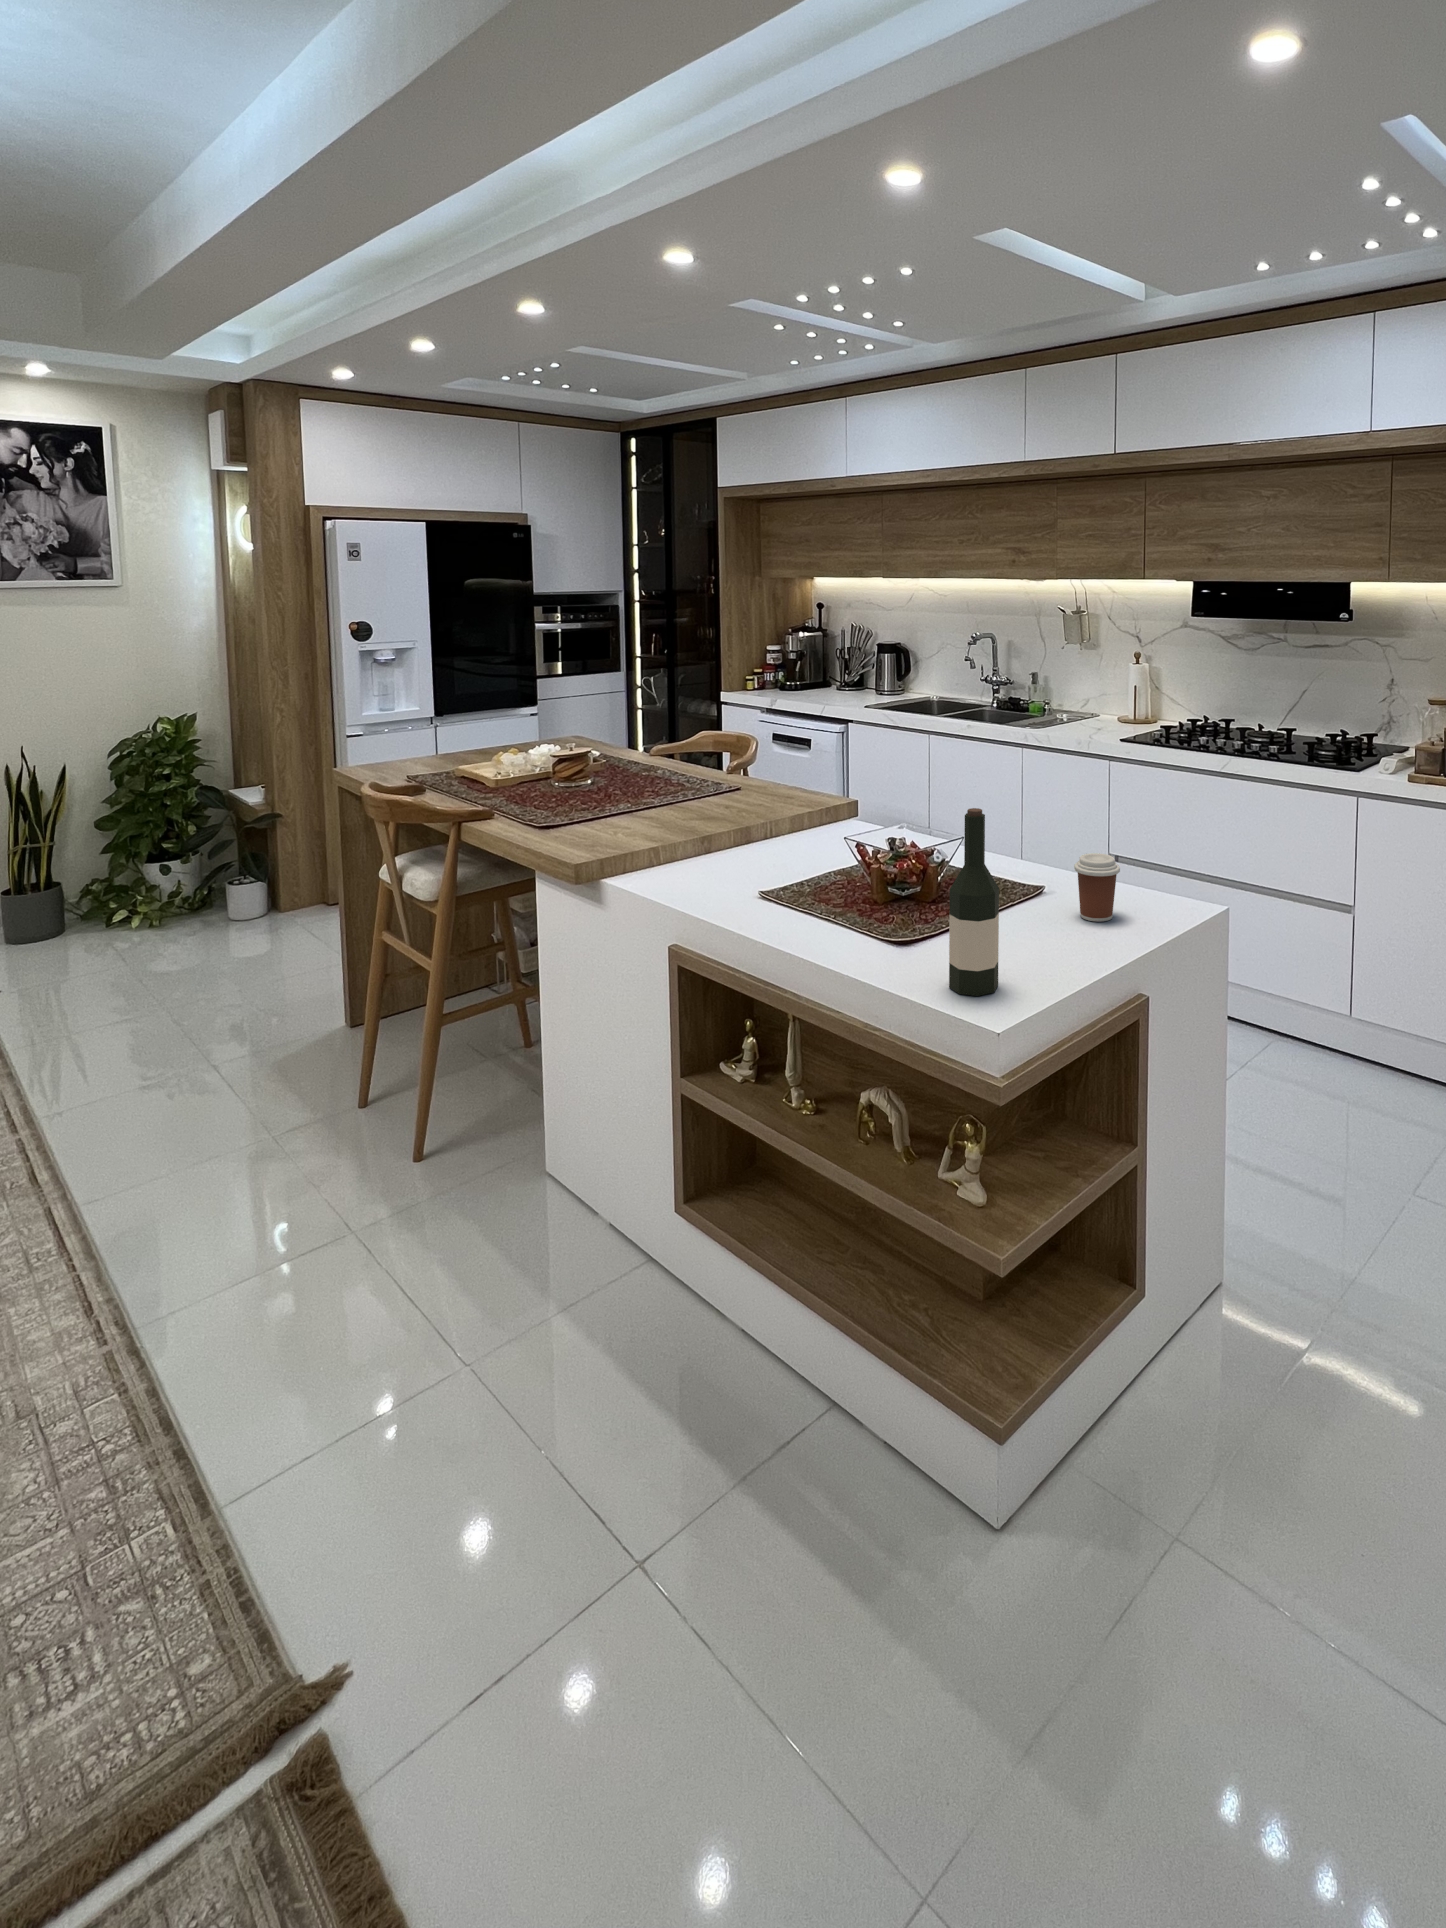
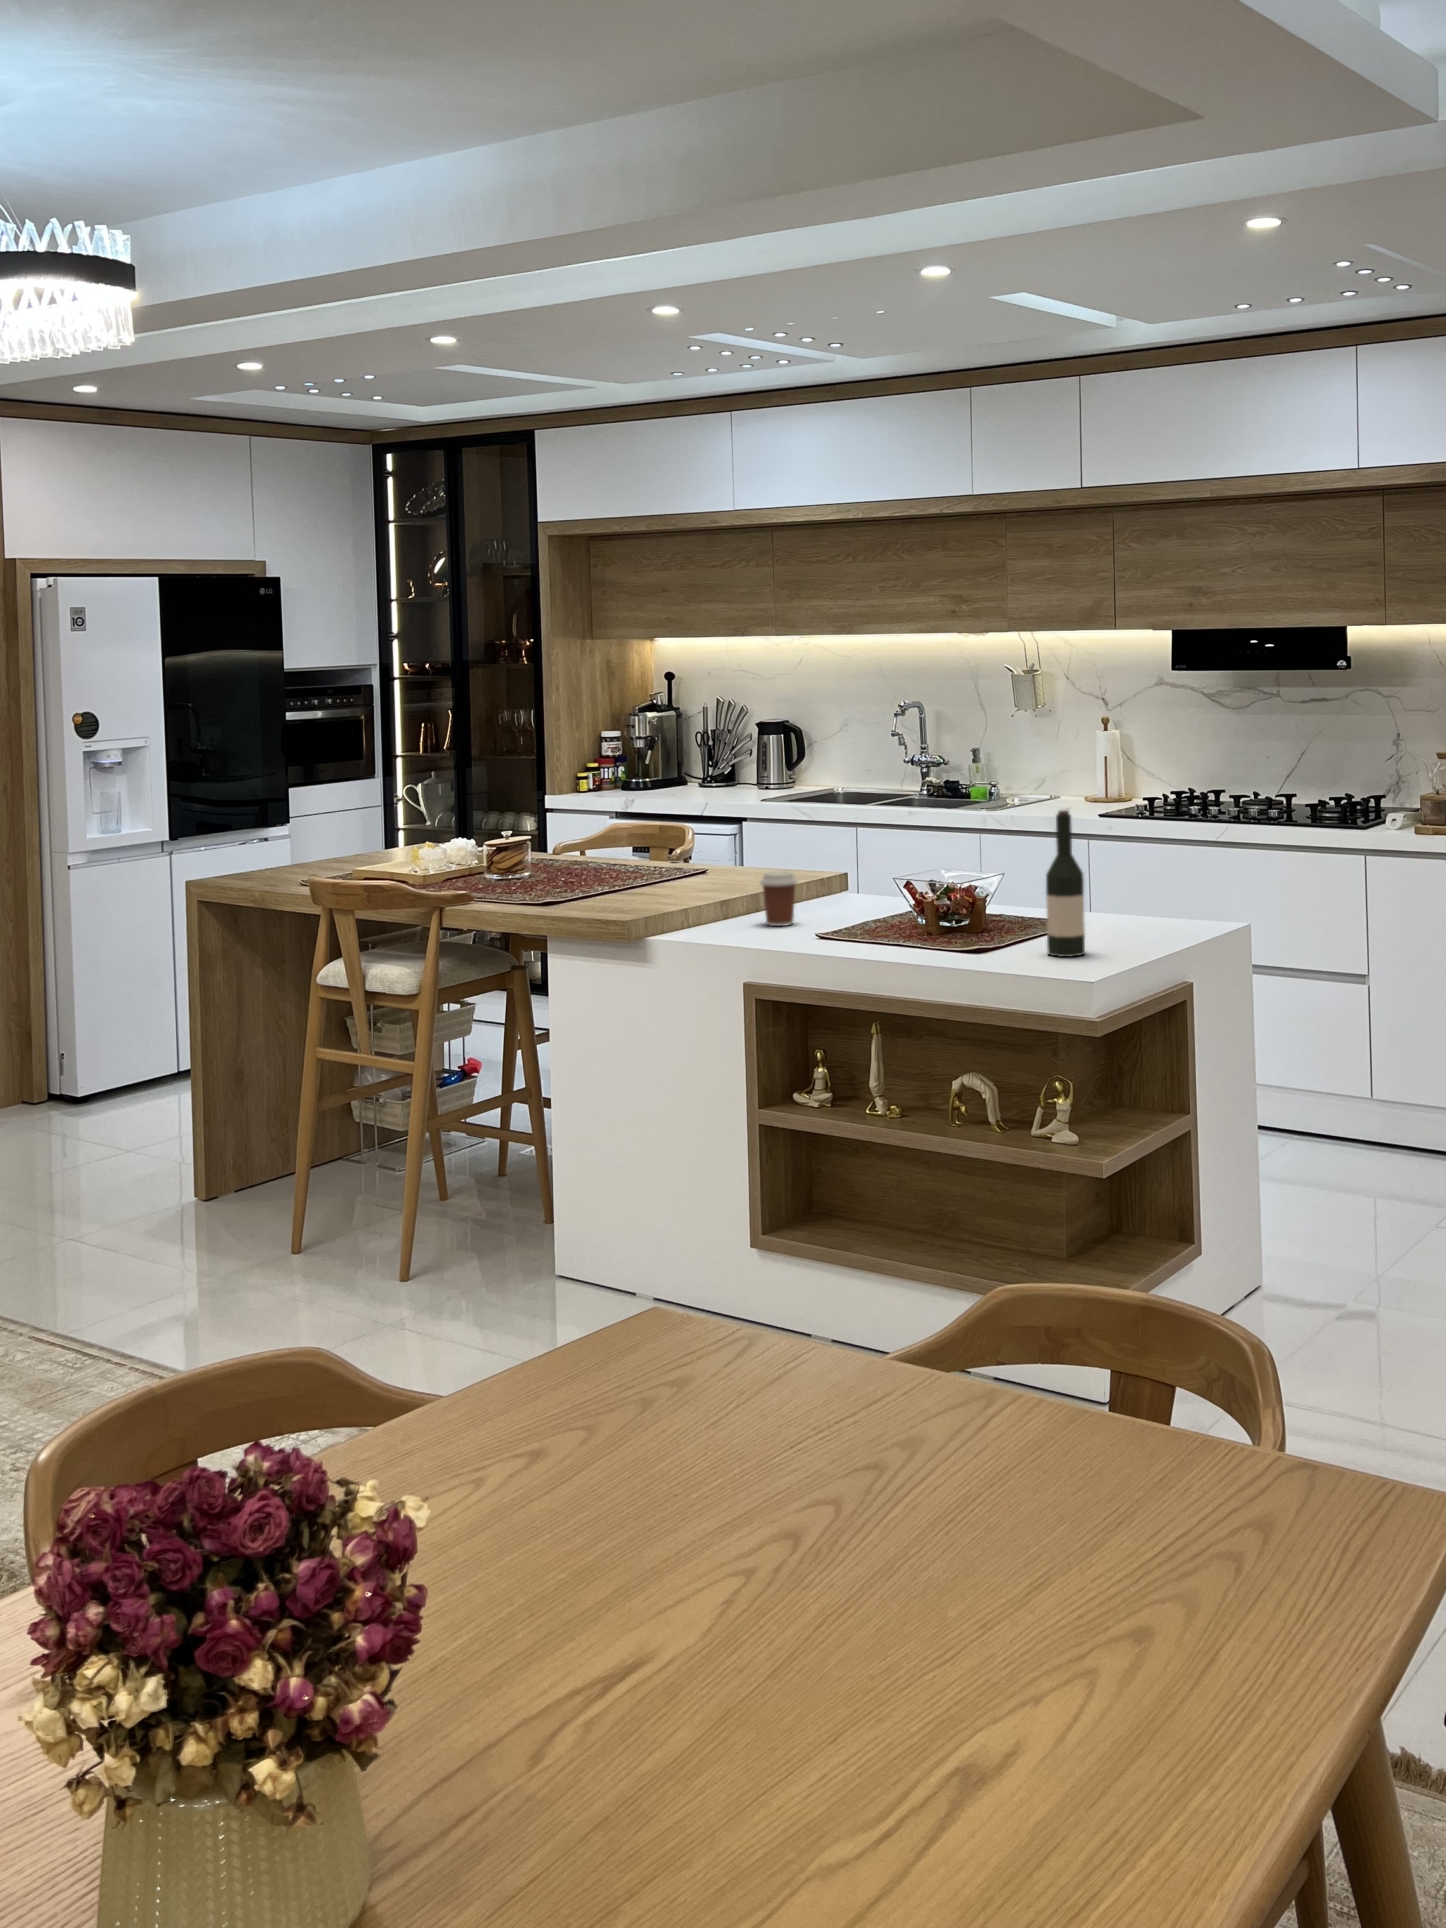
coffee cup: present [1074,853,1120,922] -> present [760,871,798,926]

